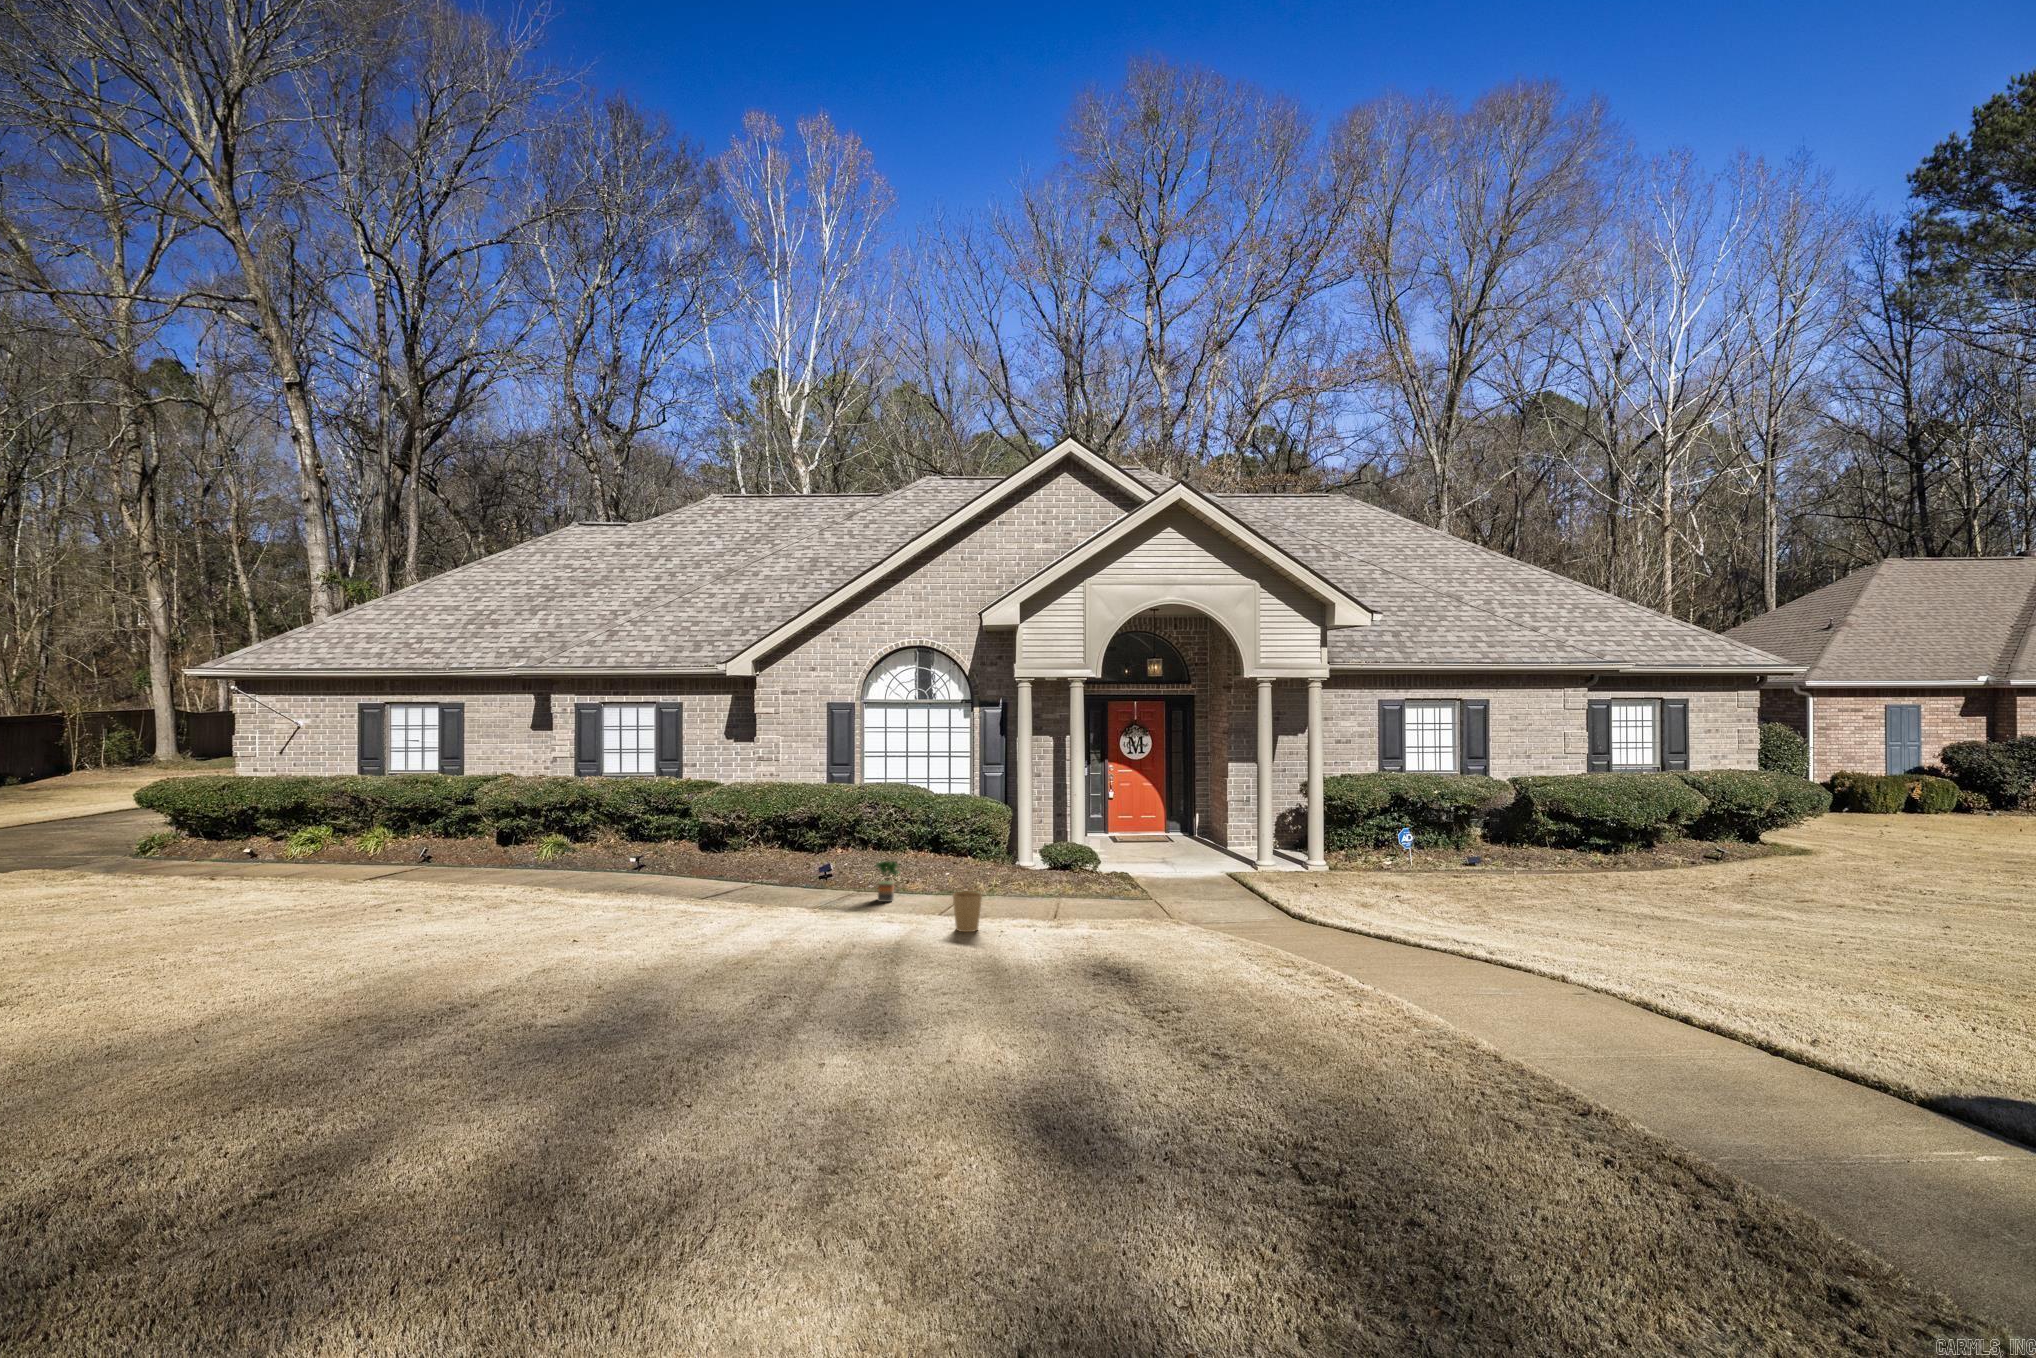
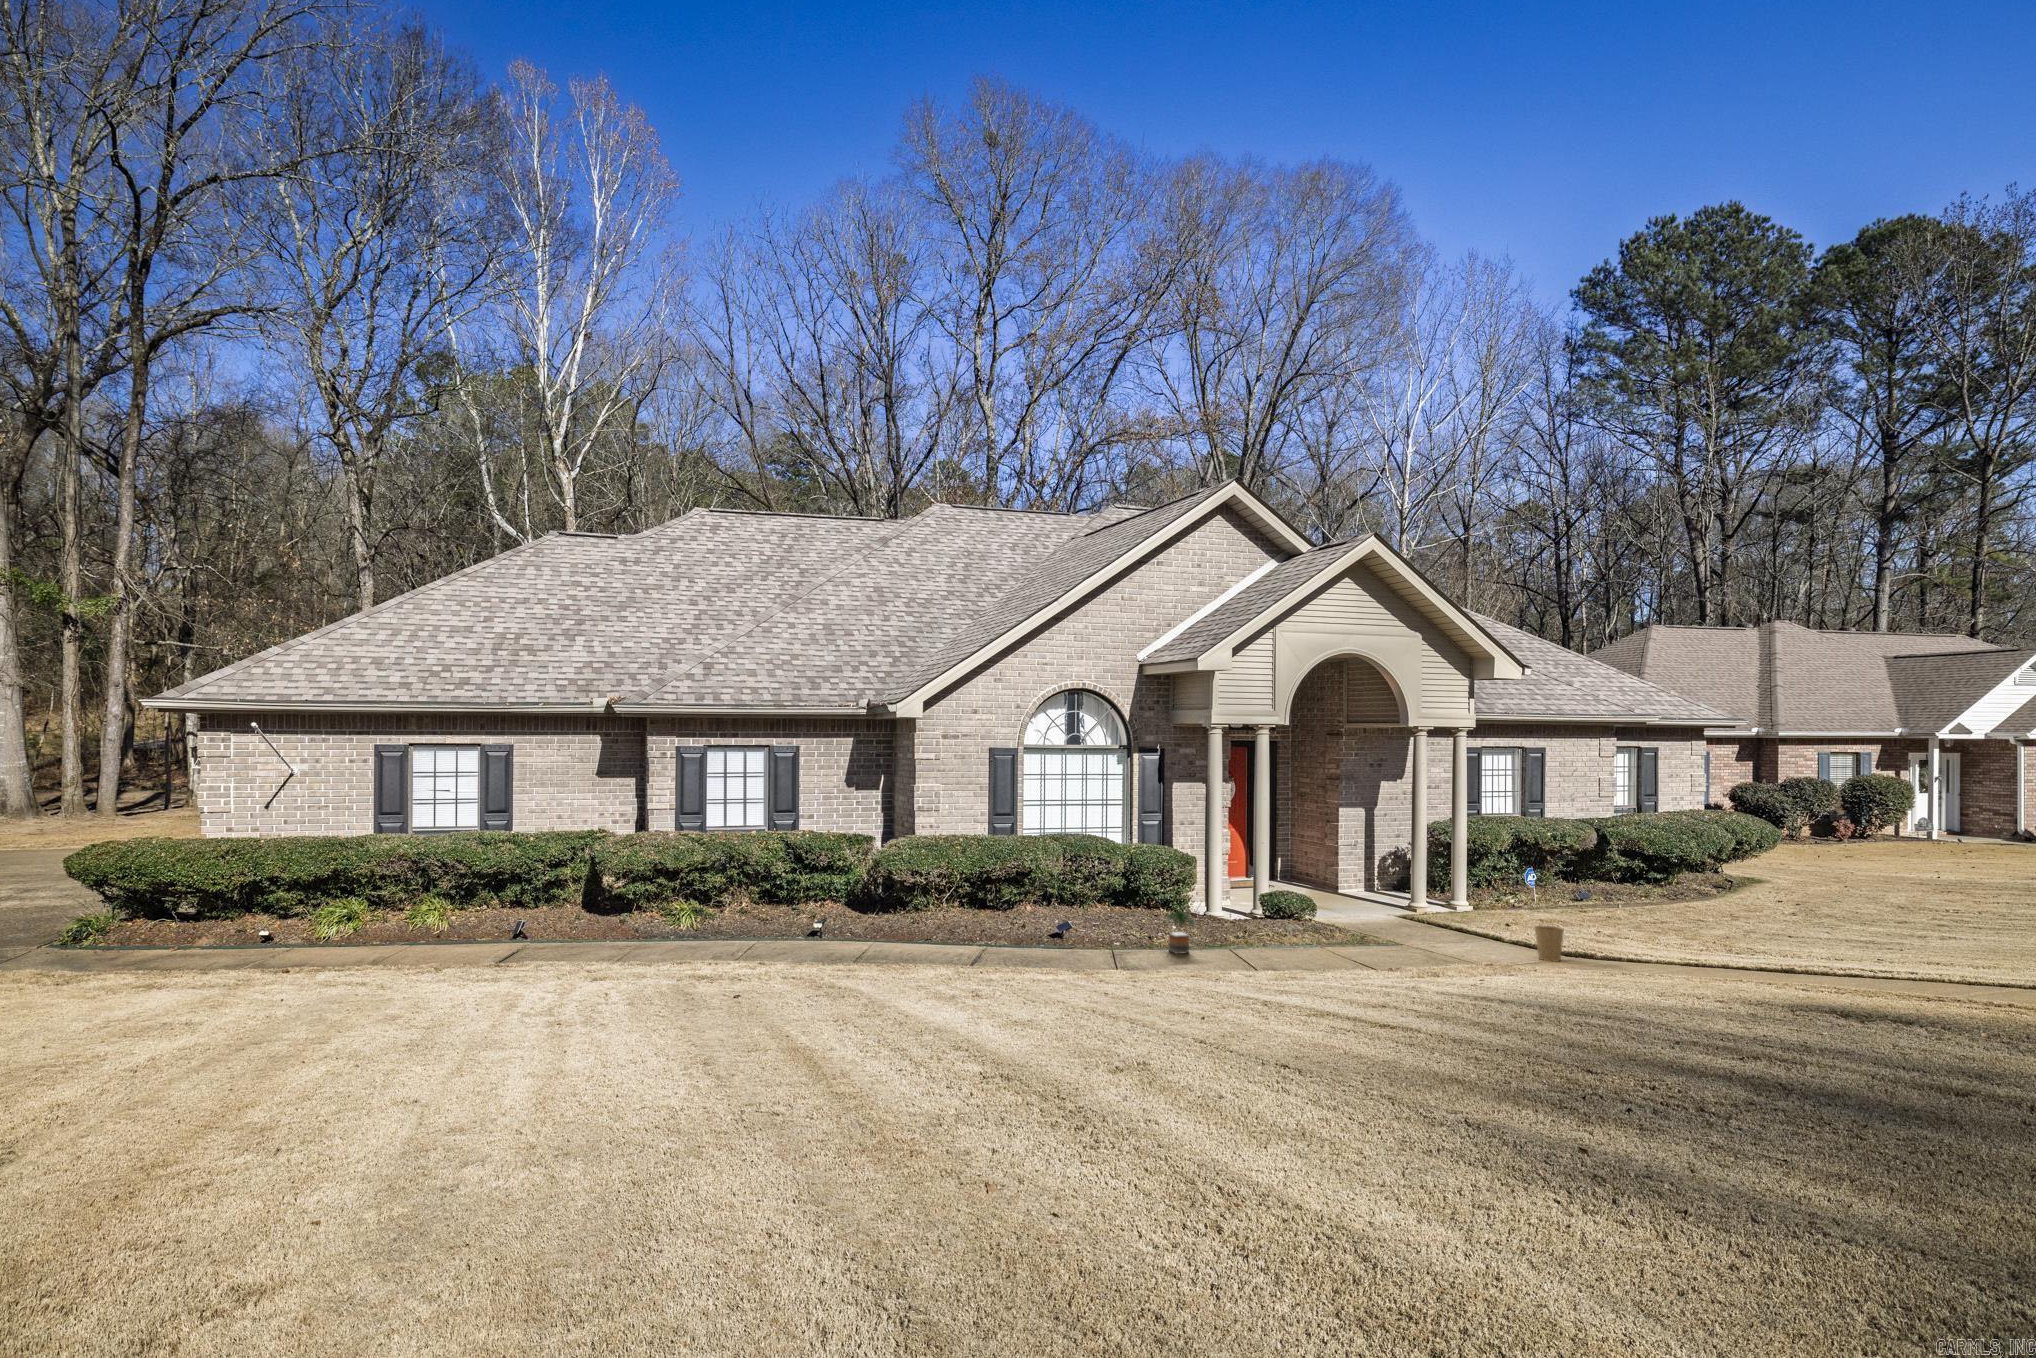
basket: present [953,890,982,932] -> present [1535,922,1564,961]

